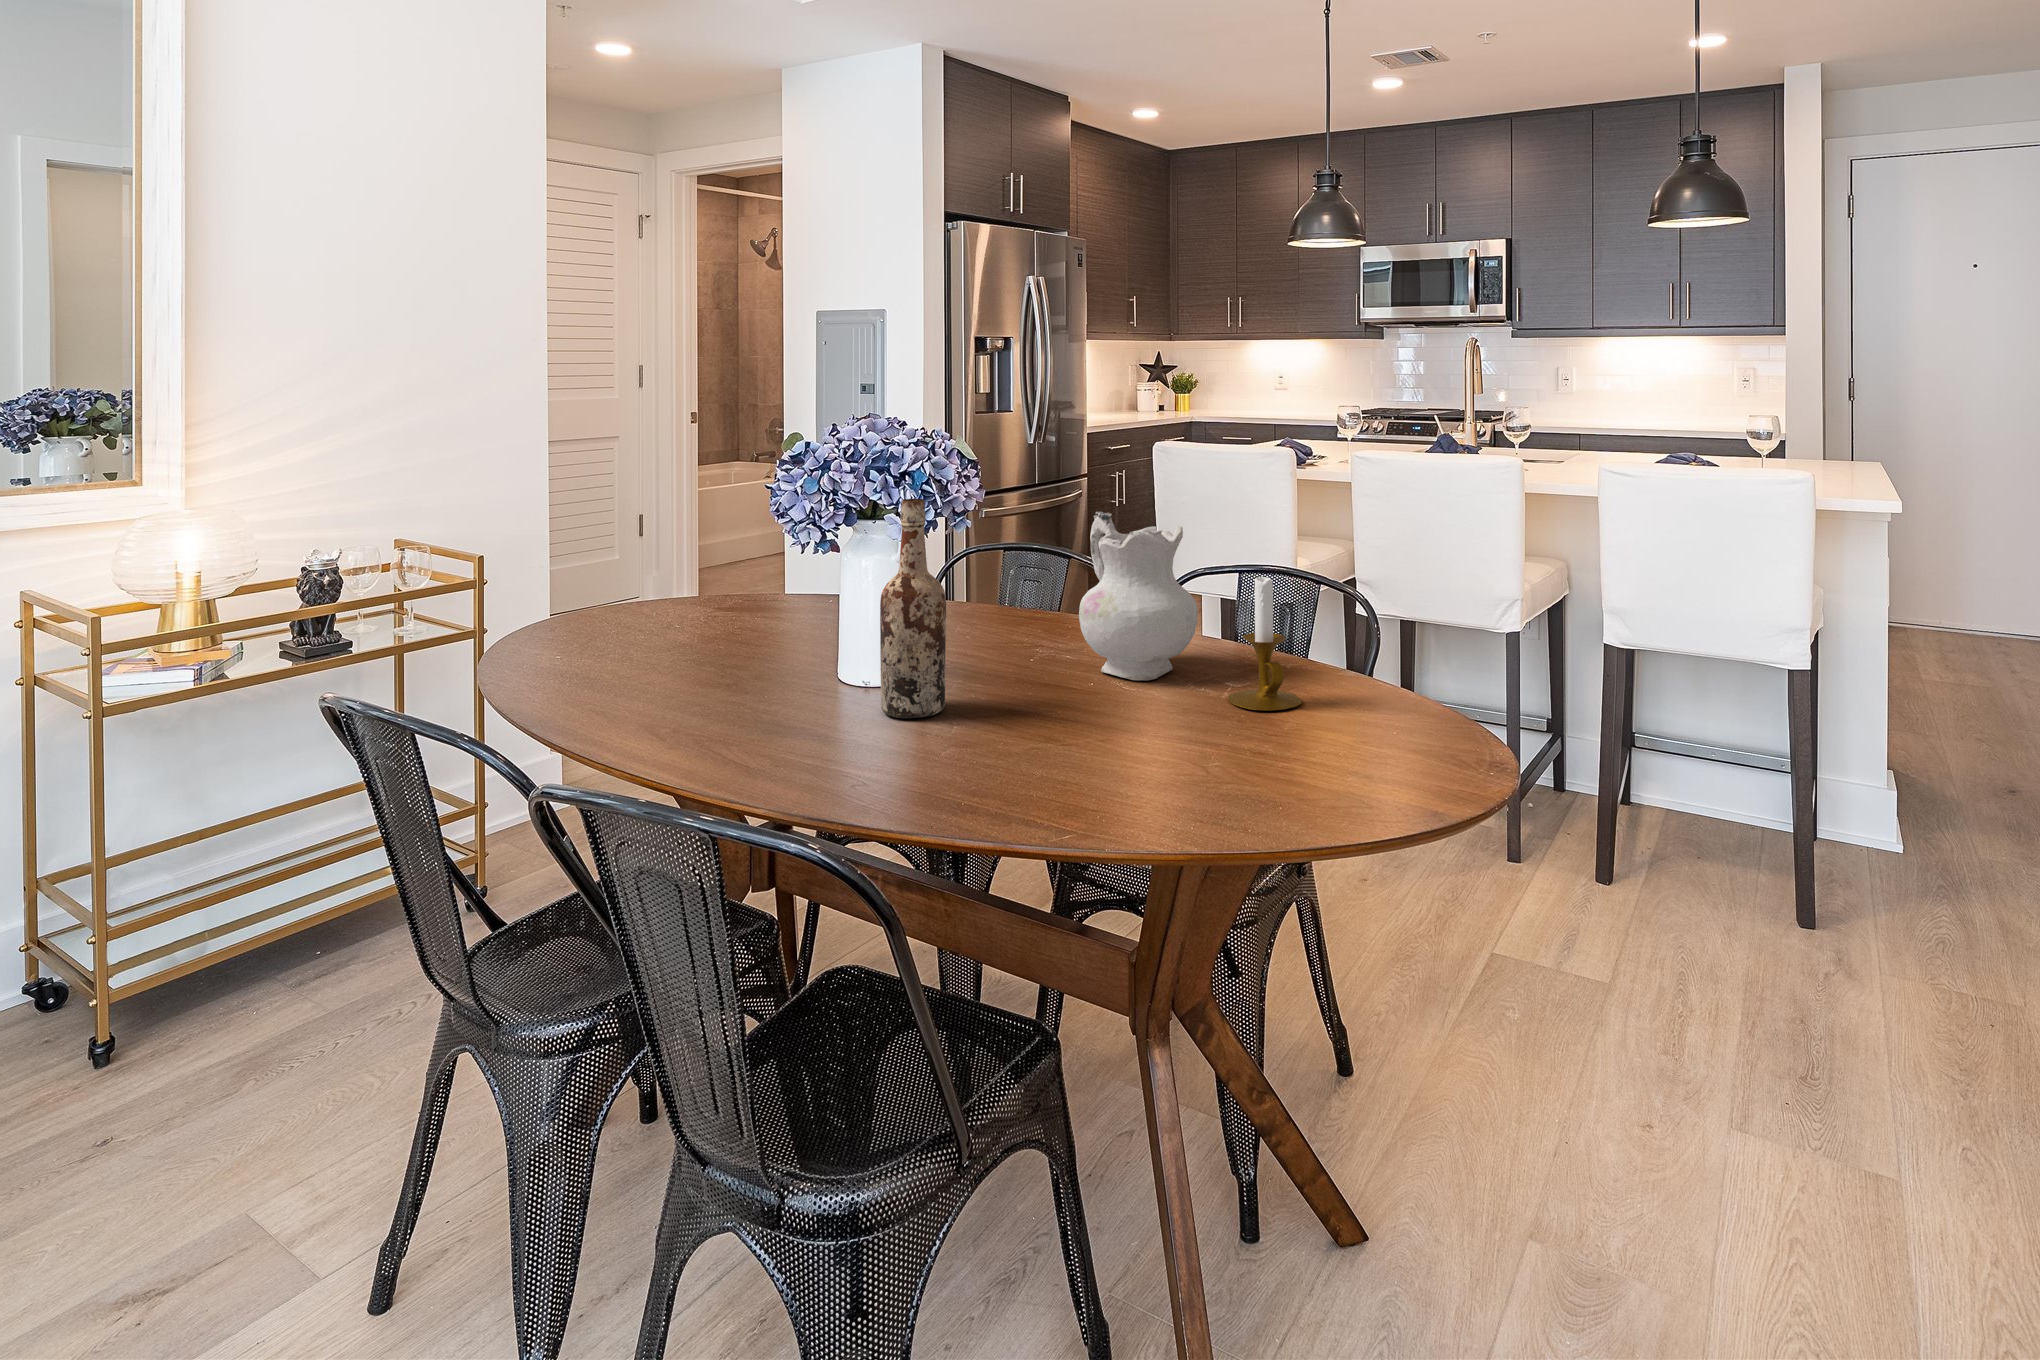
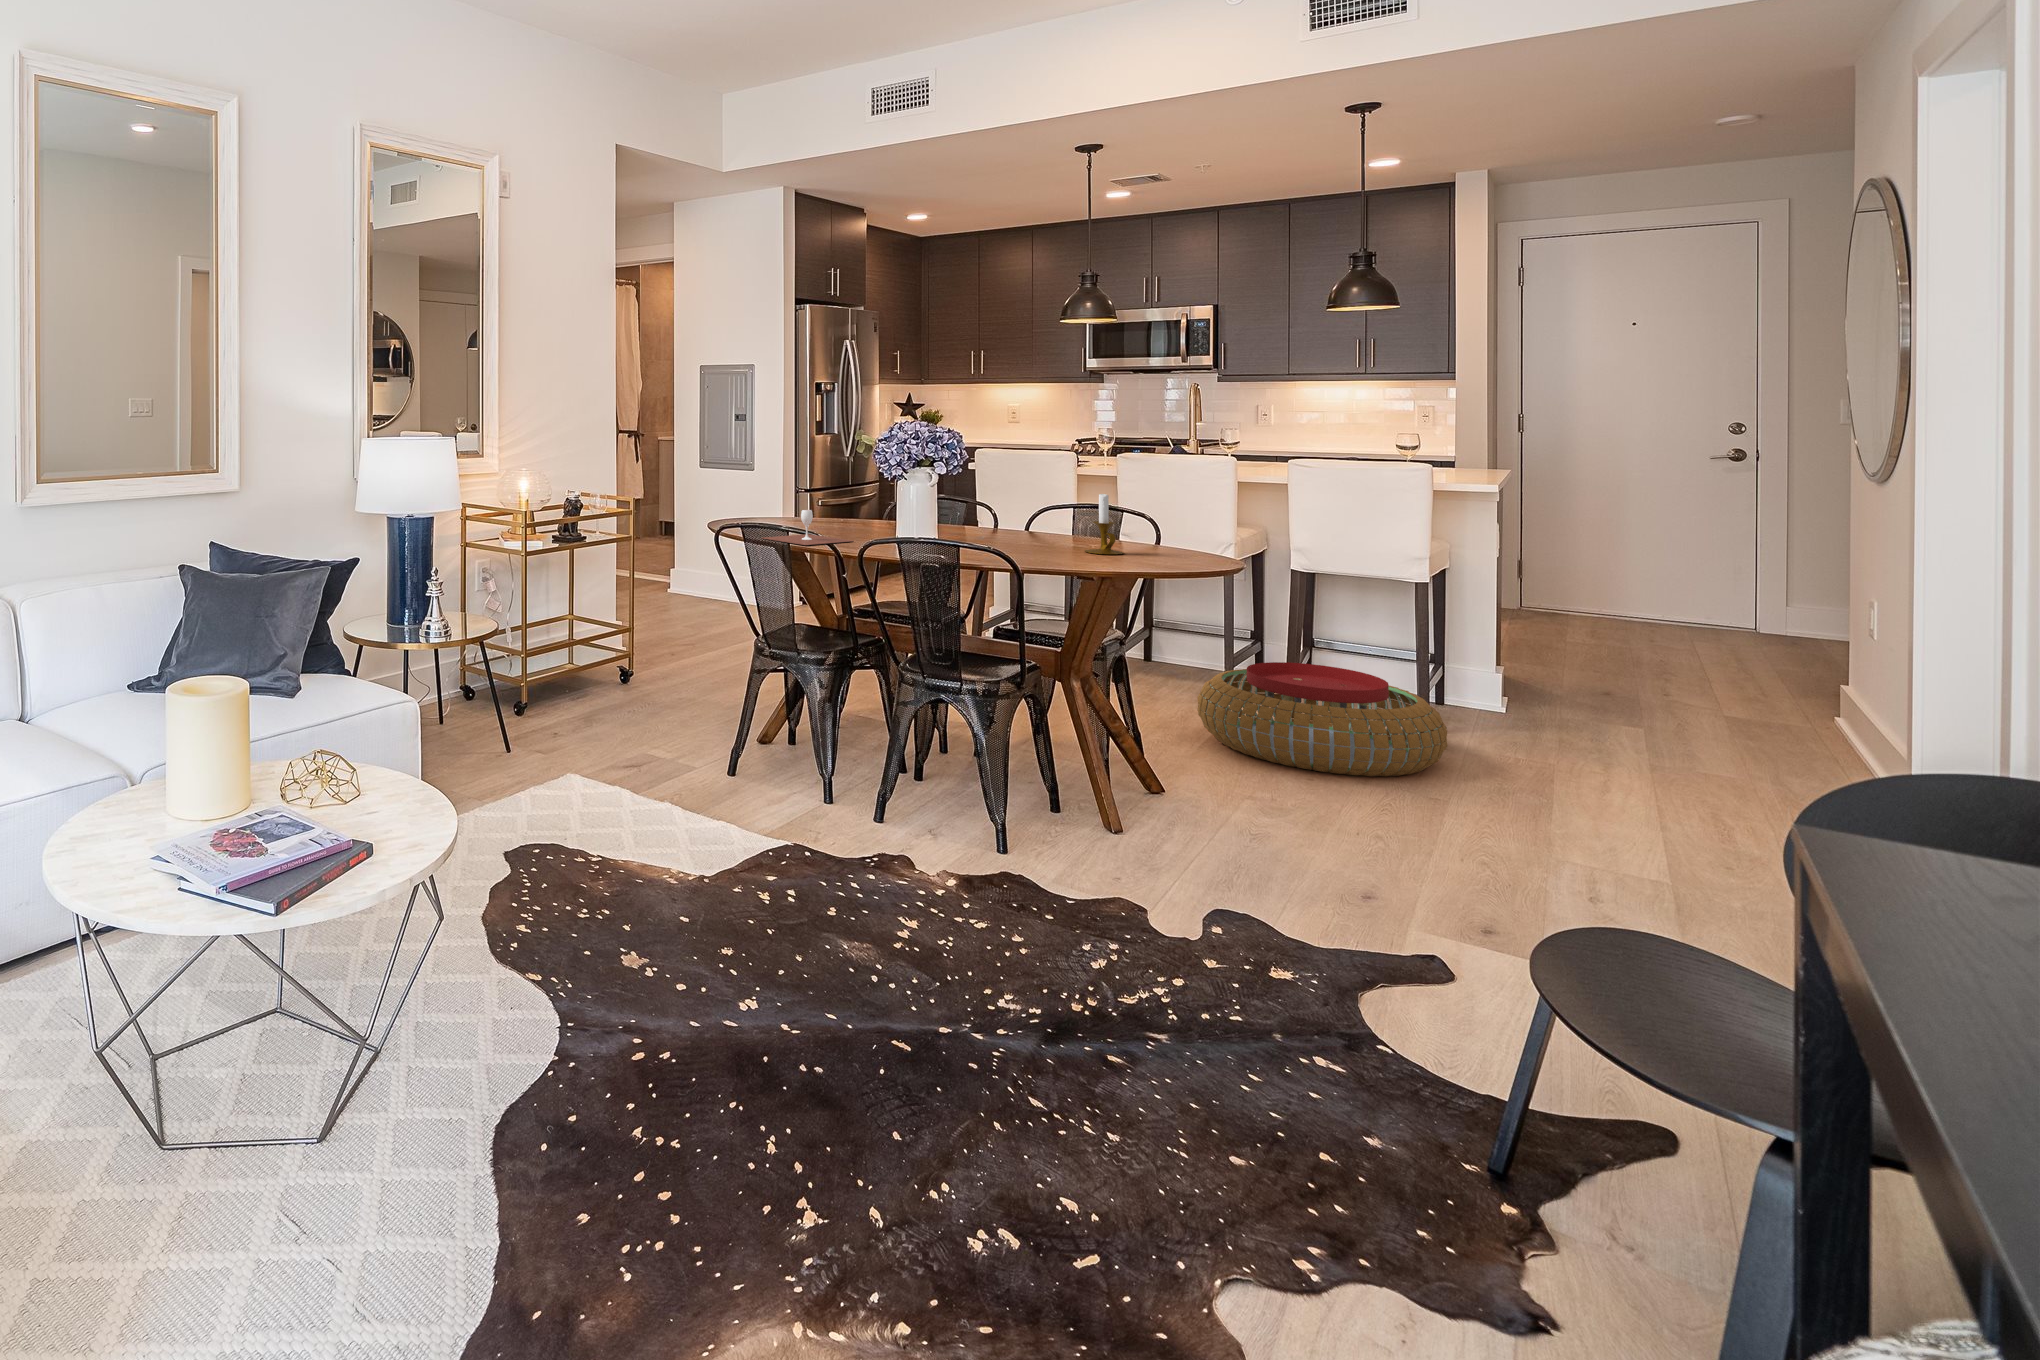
wine bottle: present [880,499,946,718] -> none [916,454,947,551]
ceramic pitcher: present [1079,511,1198,680] -> none [997,467,1061,546]
wine glass: none [596,614,788,708] -> present [763,510,852,545]
pouf: none [1462,819,1859,1076] -> present [1197,662,1447,776]

